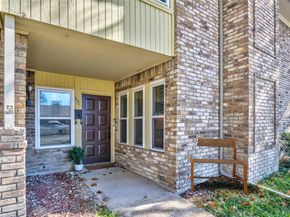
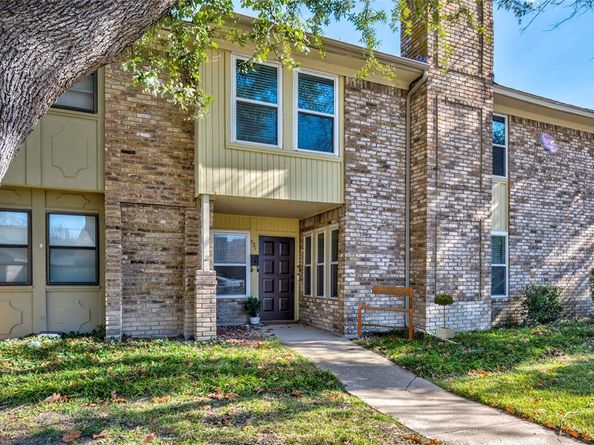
potted tree: none [253,144,272,185] -> present [434,294,454,339]

